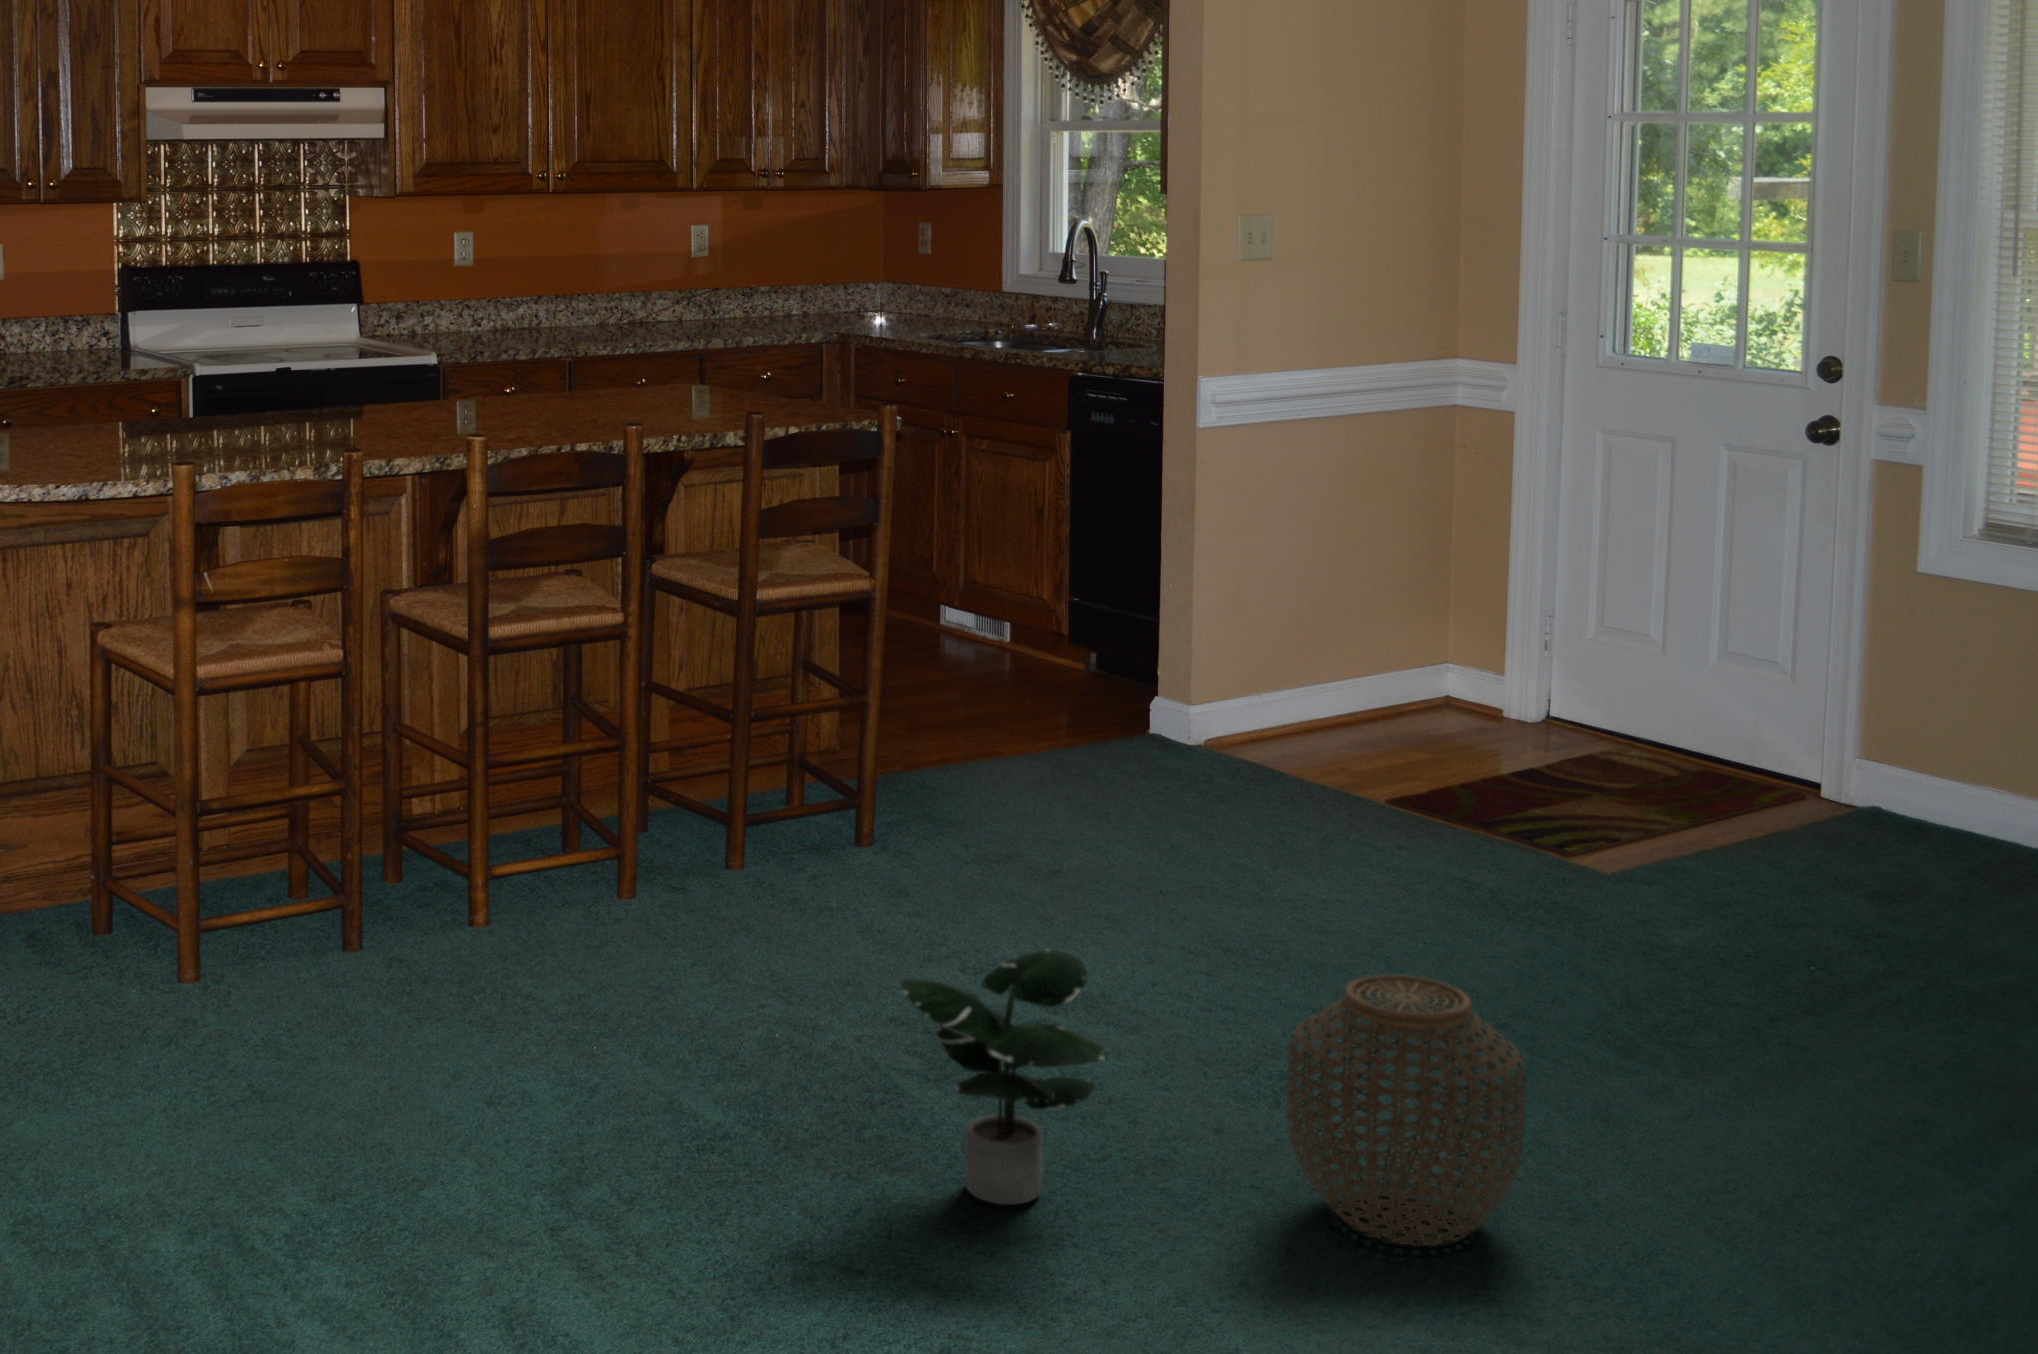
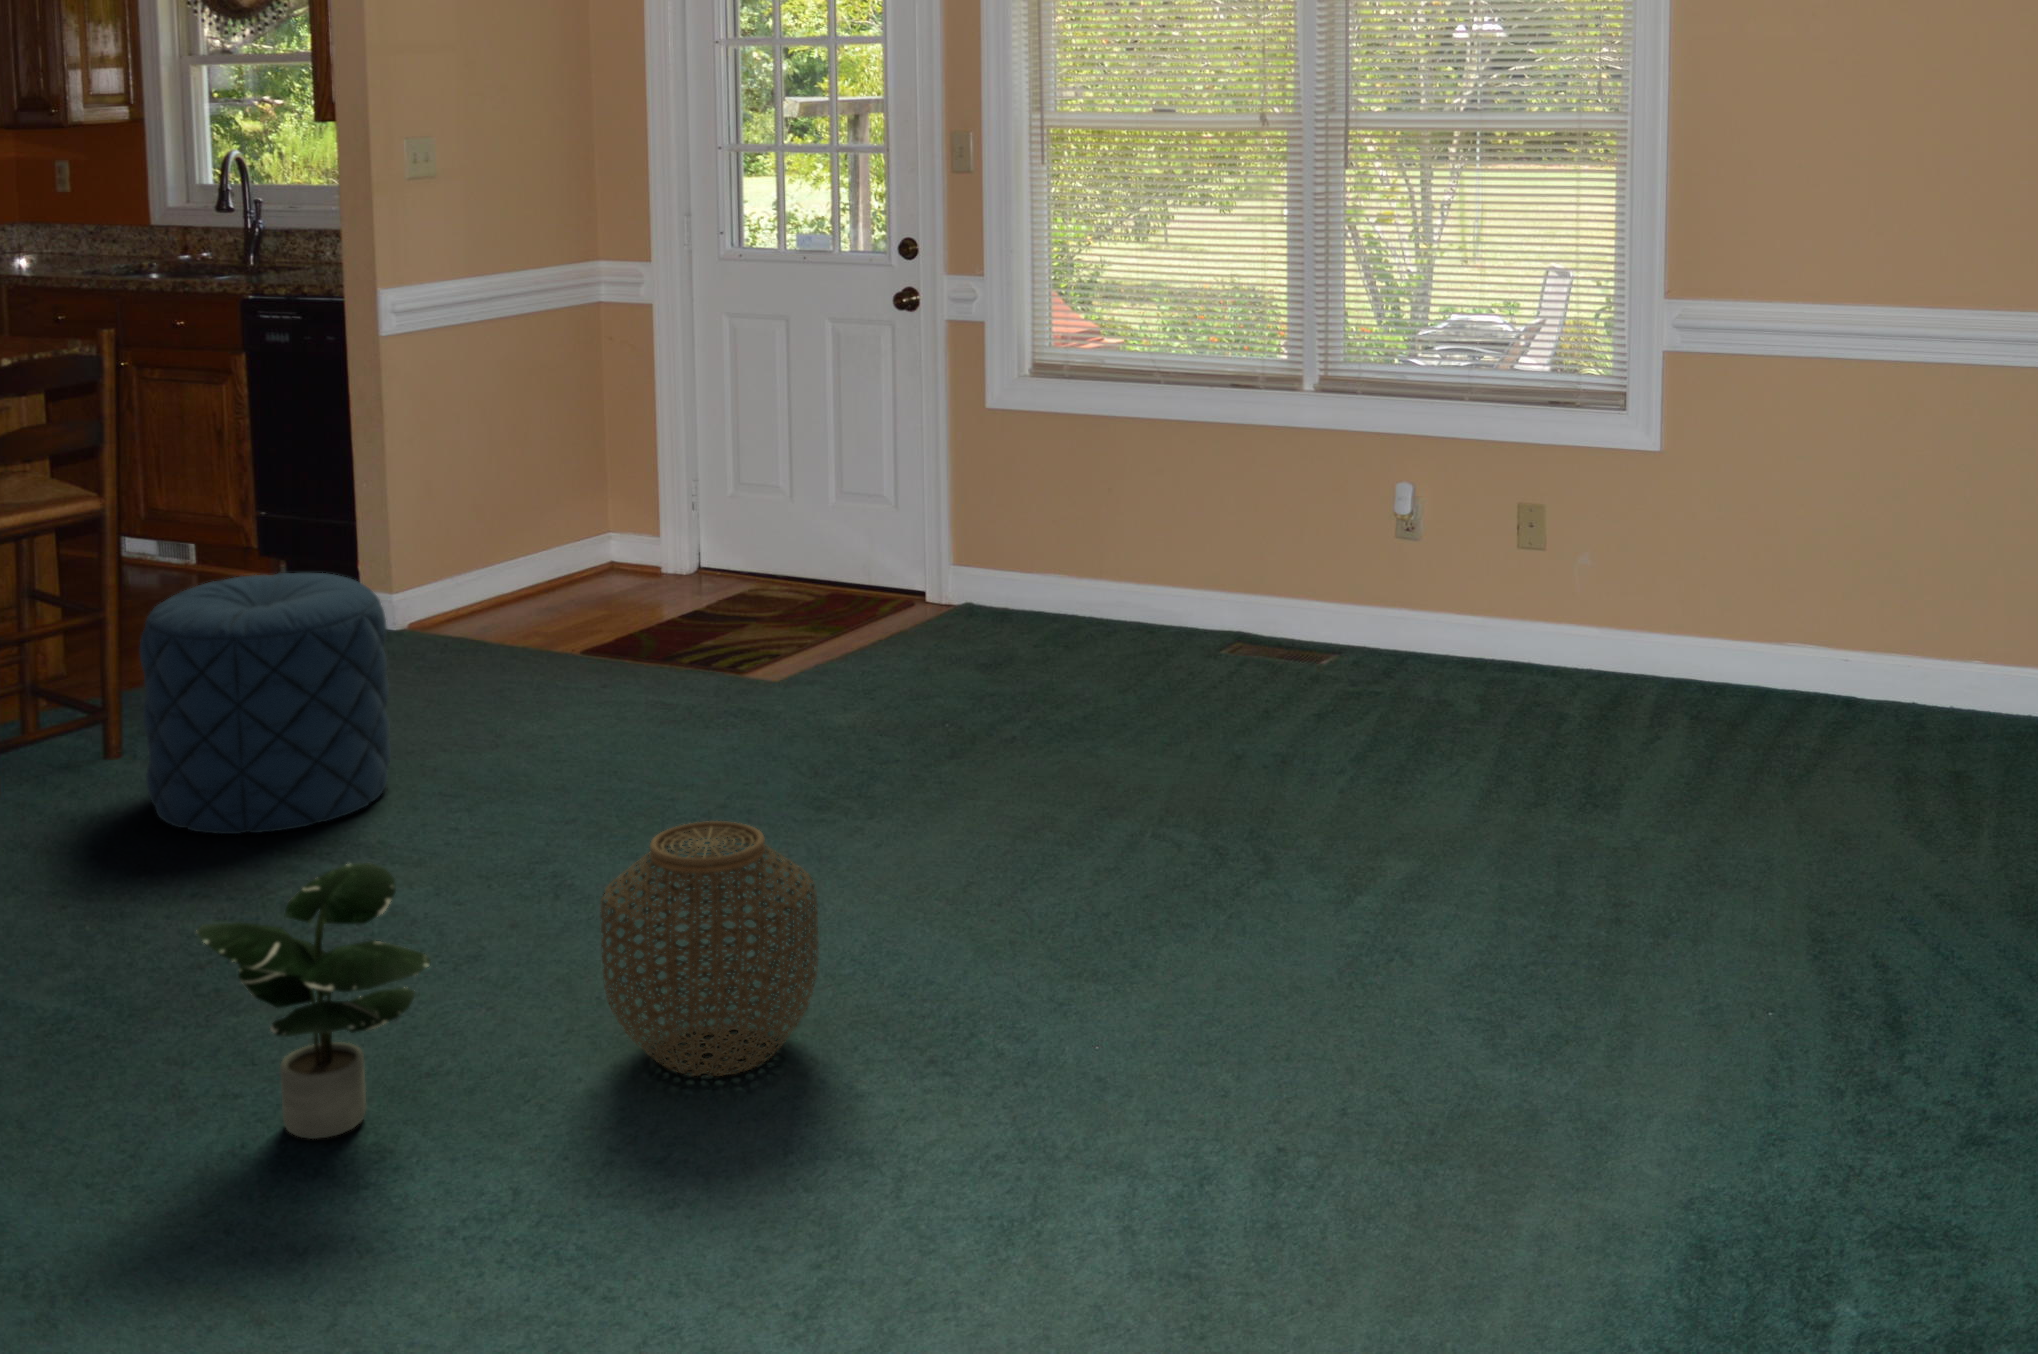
pouf: none [912,662,1151,920] -> present [140,573,391,834]

